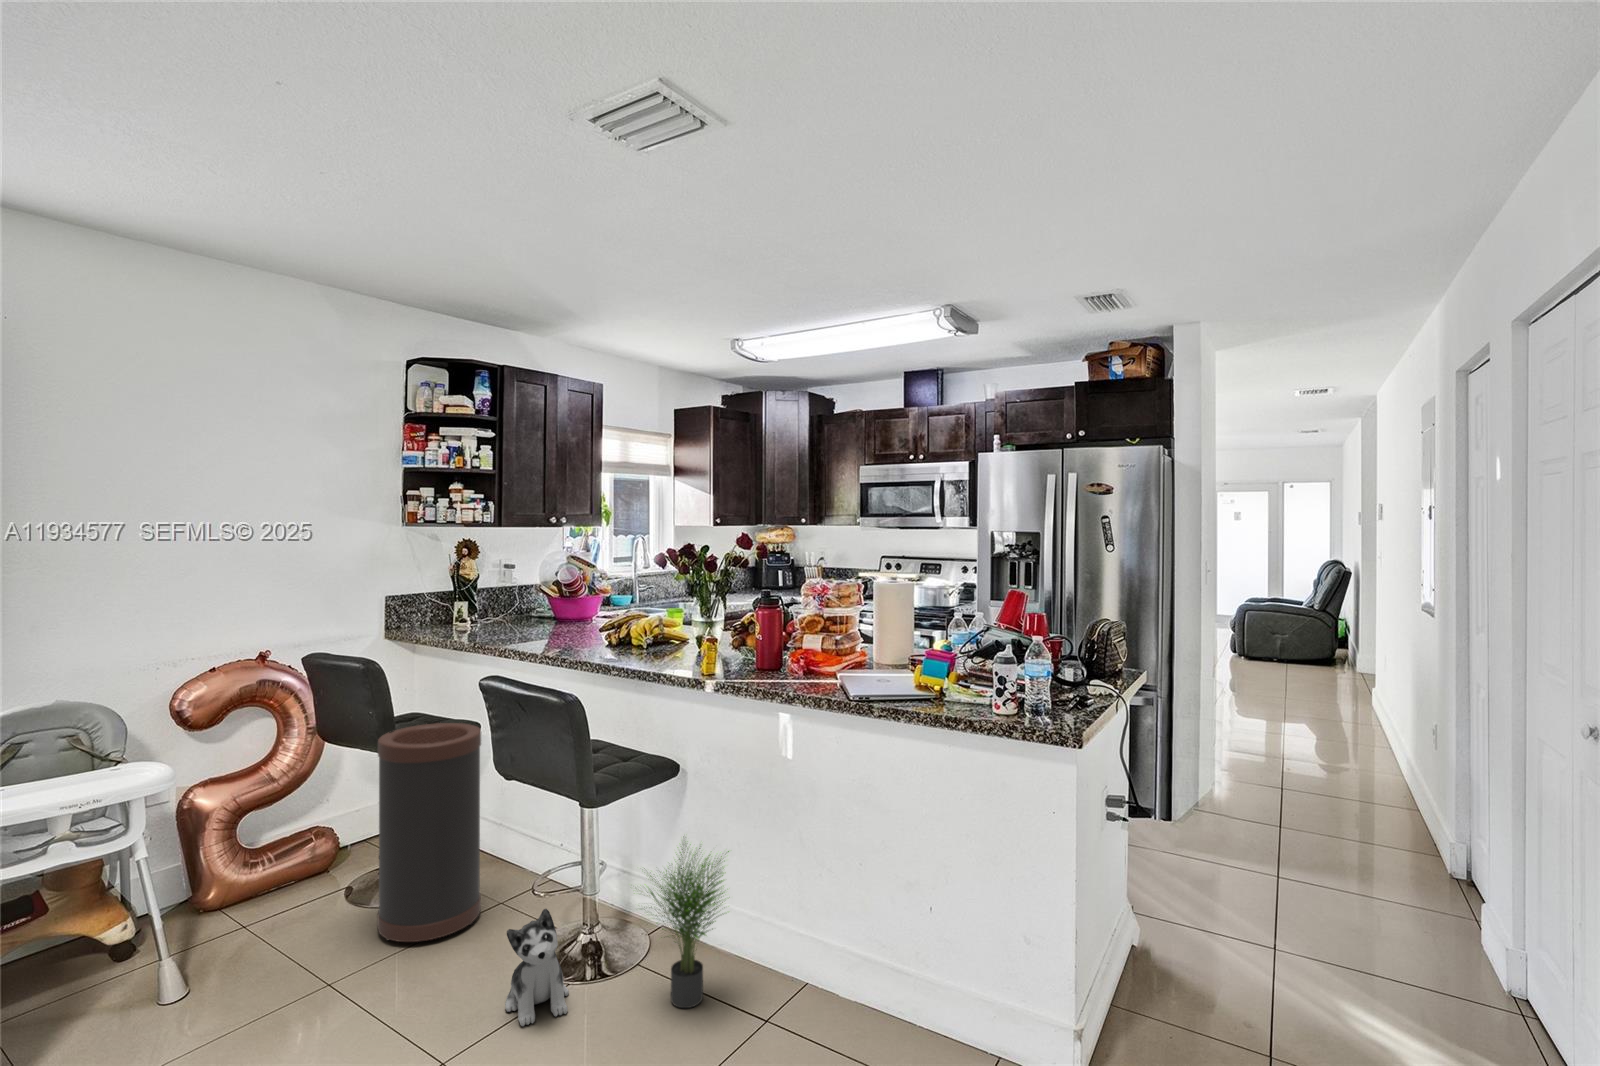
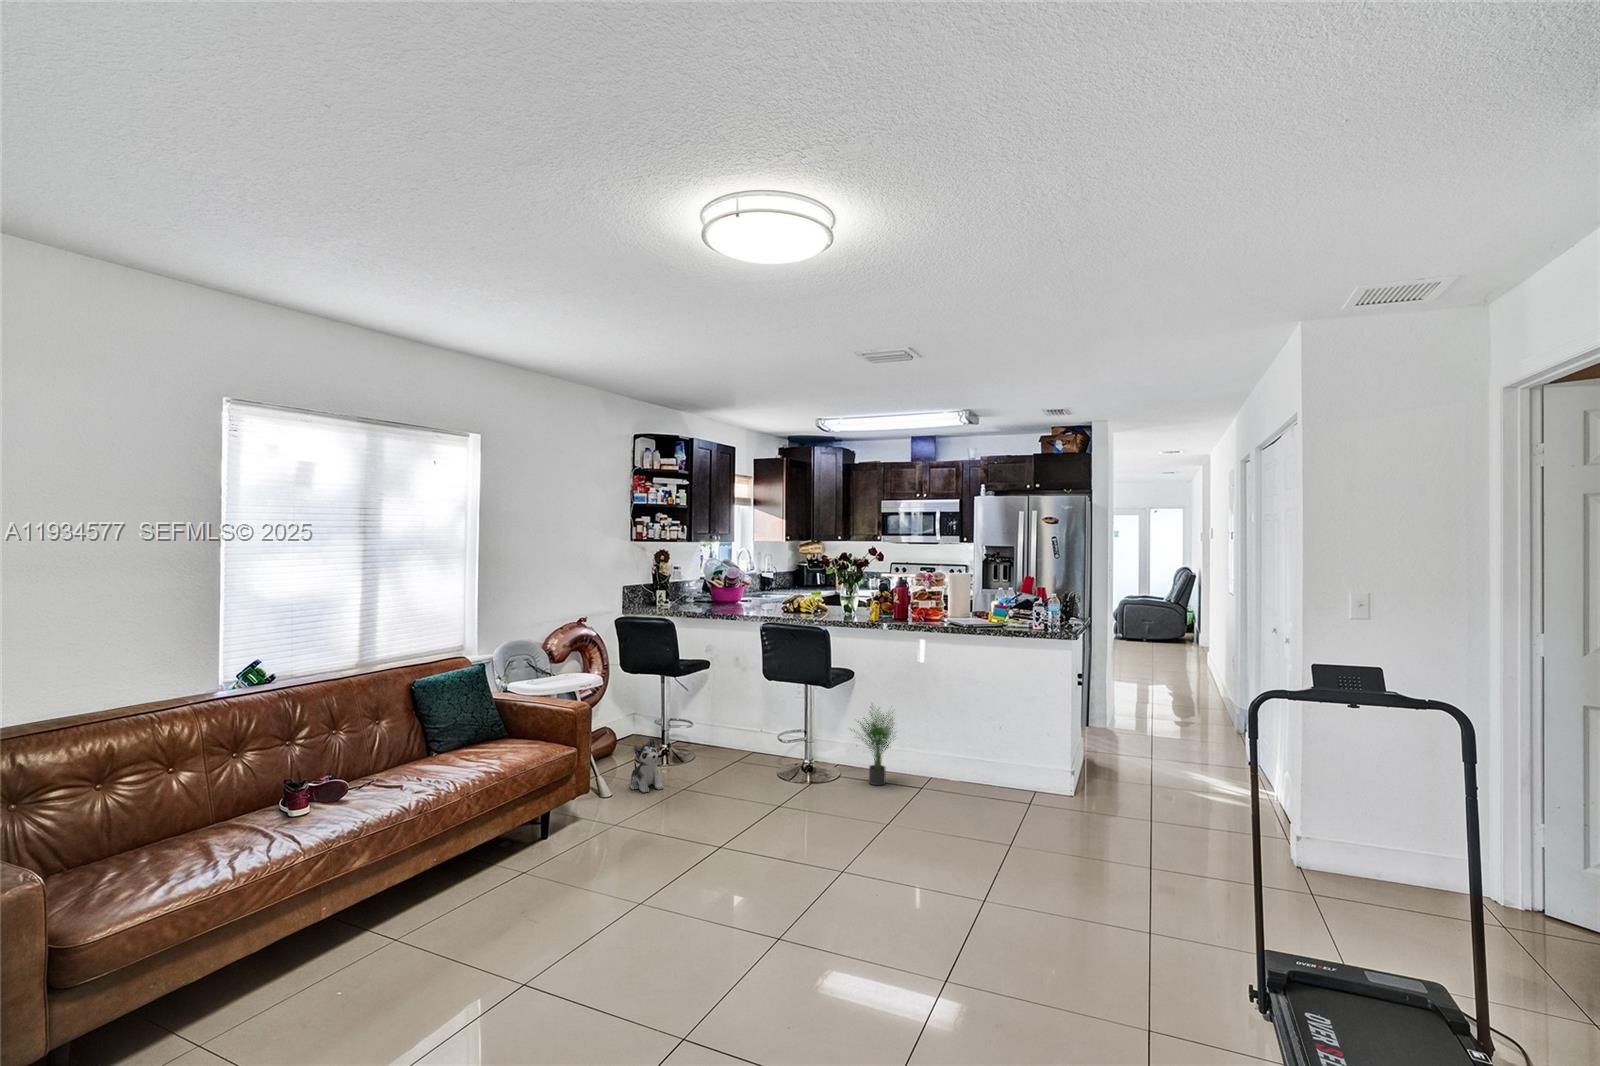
trash can: present [377,723,481,942] -> none [681,656,736,773]
plush toy: present [505,909,569,1026] -> present [630,738,664,792]

